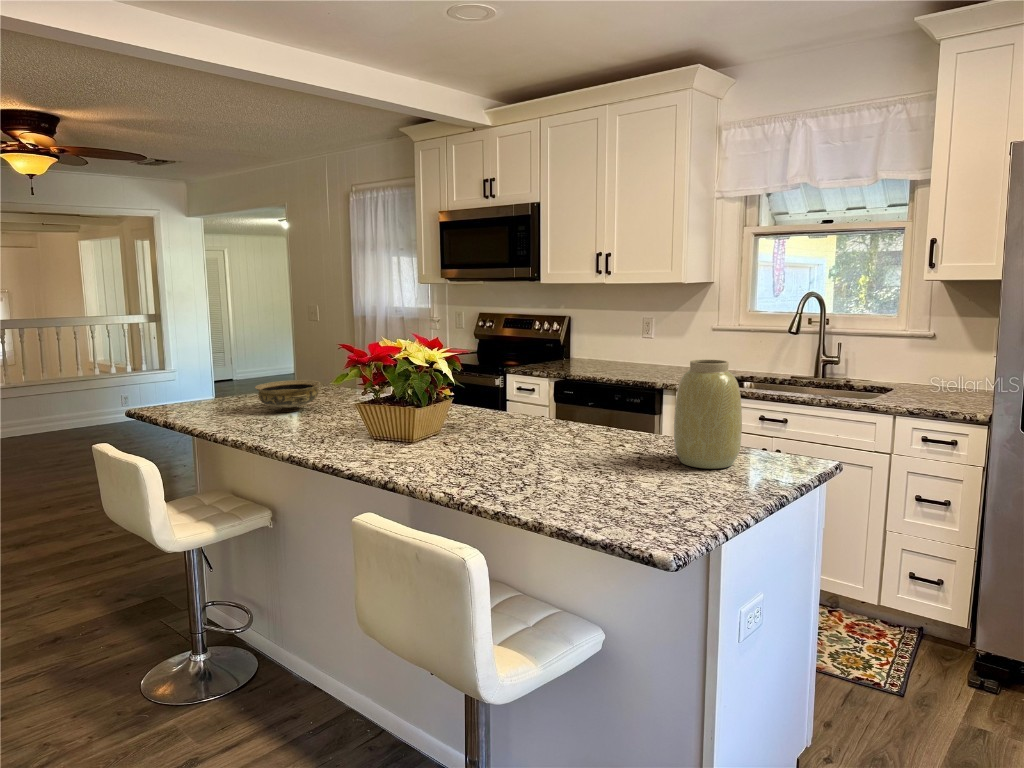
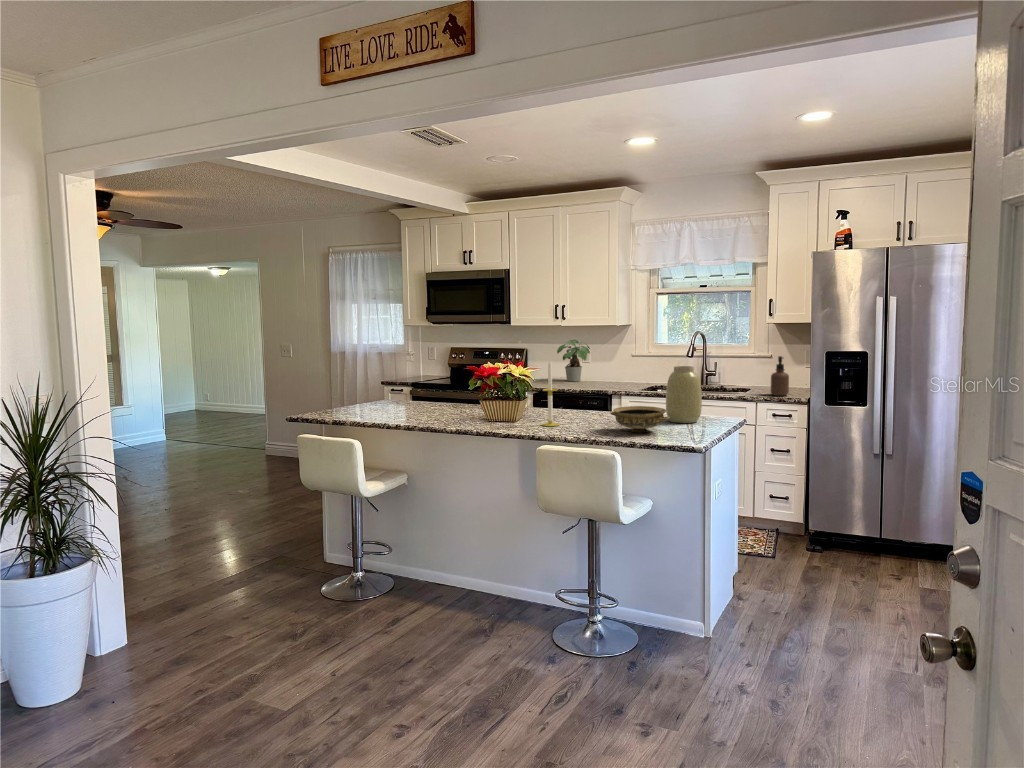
potted plant: none [603,304,657,364] -> present [557,340,590,381]
soap dispenser: none [923,338,958,406] -> present [771,356,789,396]
candle: none [446,342,476,460] -> present [542,361,559,426]
ceramic bowl: present [255,380,320,412] -> present [610,406,670,432]

